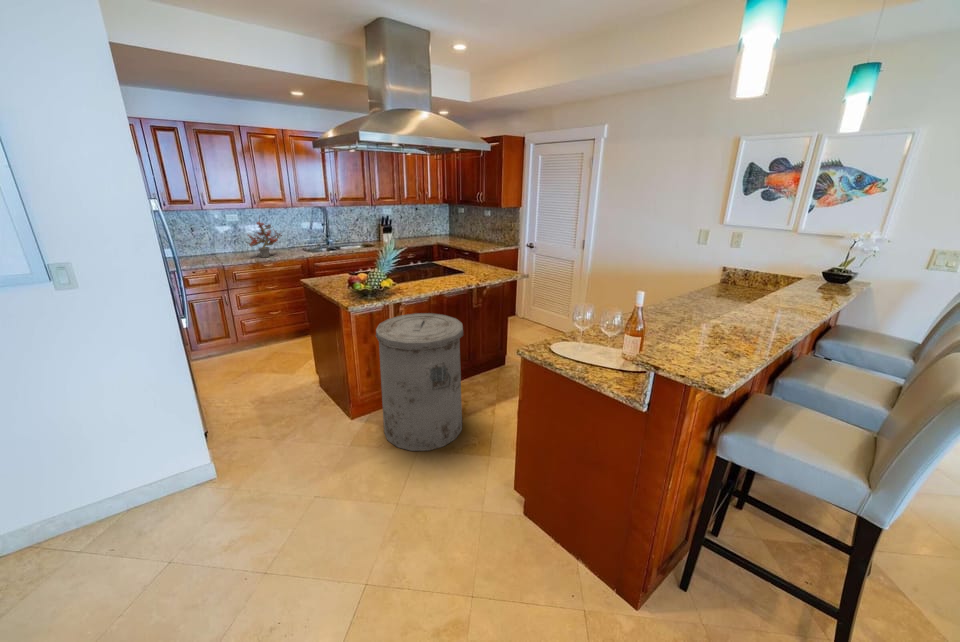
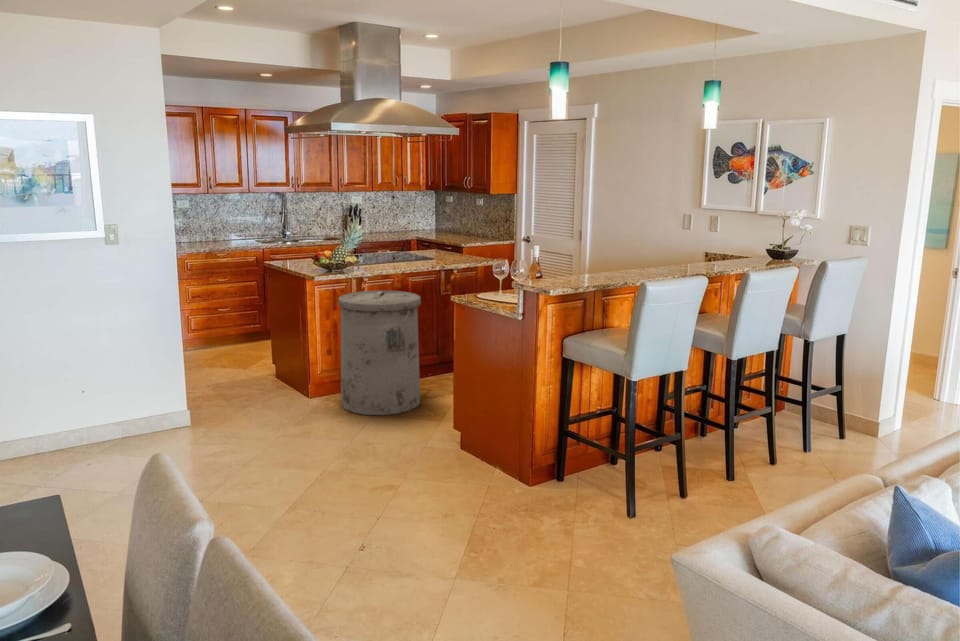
potted plant: present [248,220,282,258] -> none [199,200,238,247]

